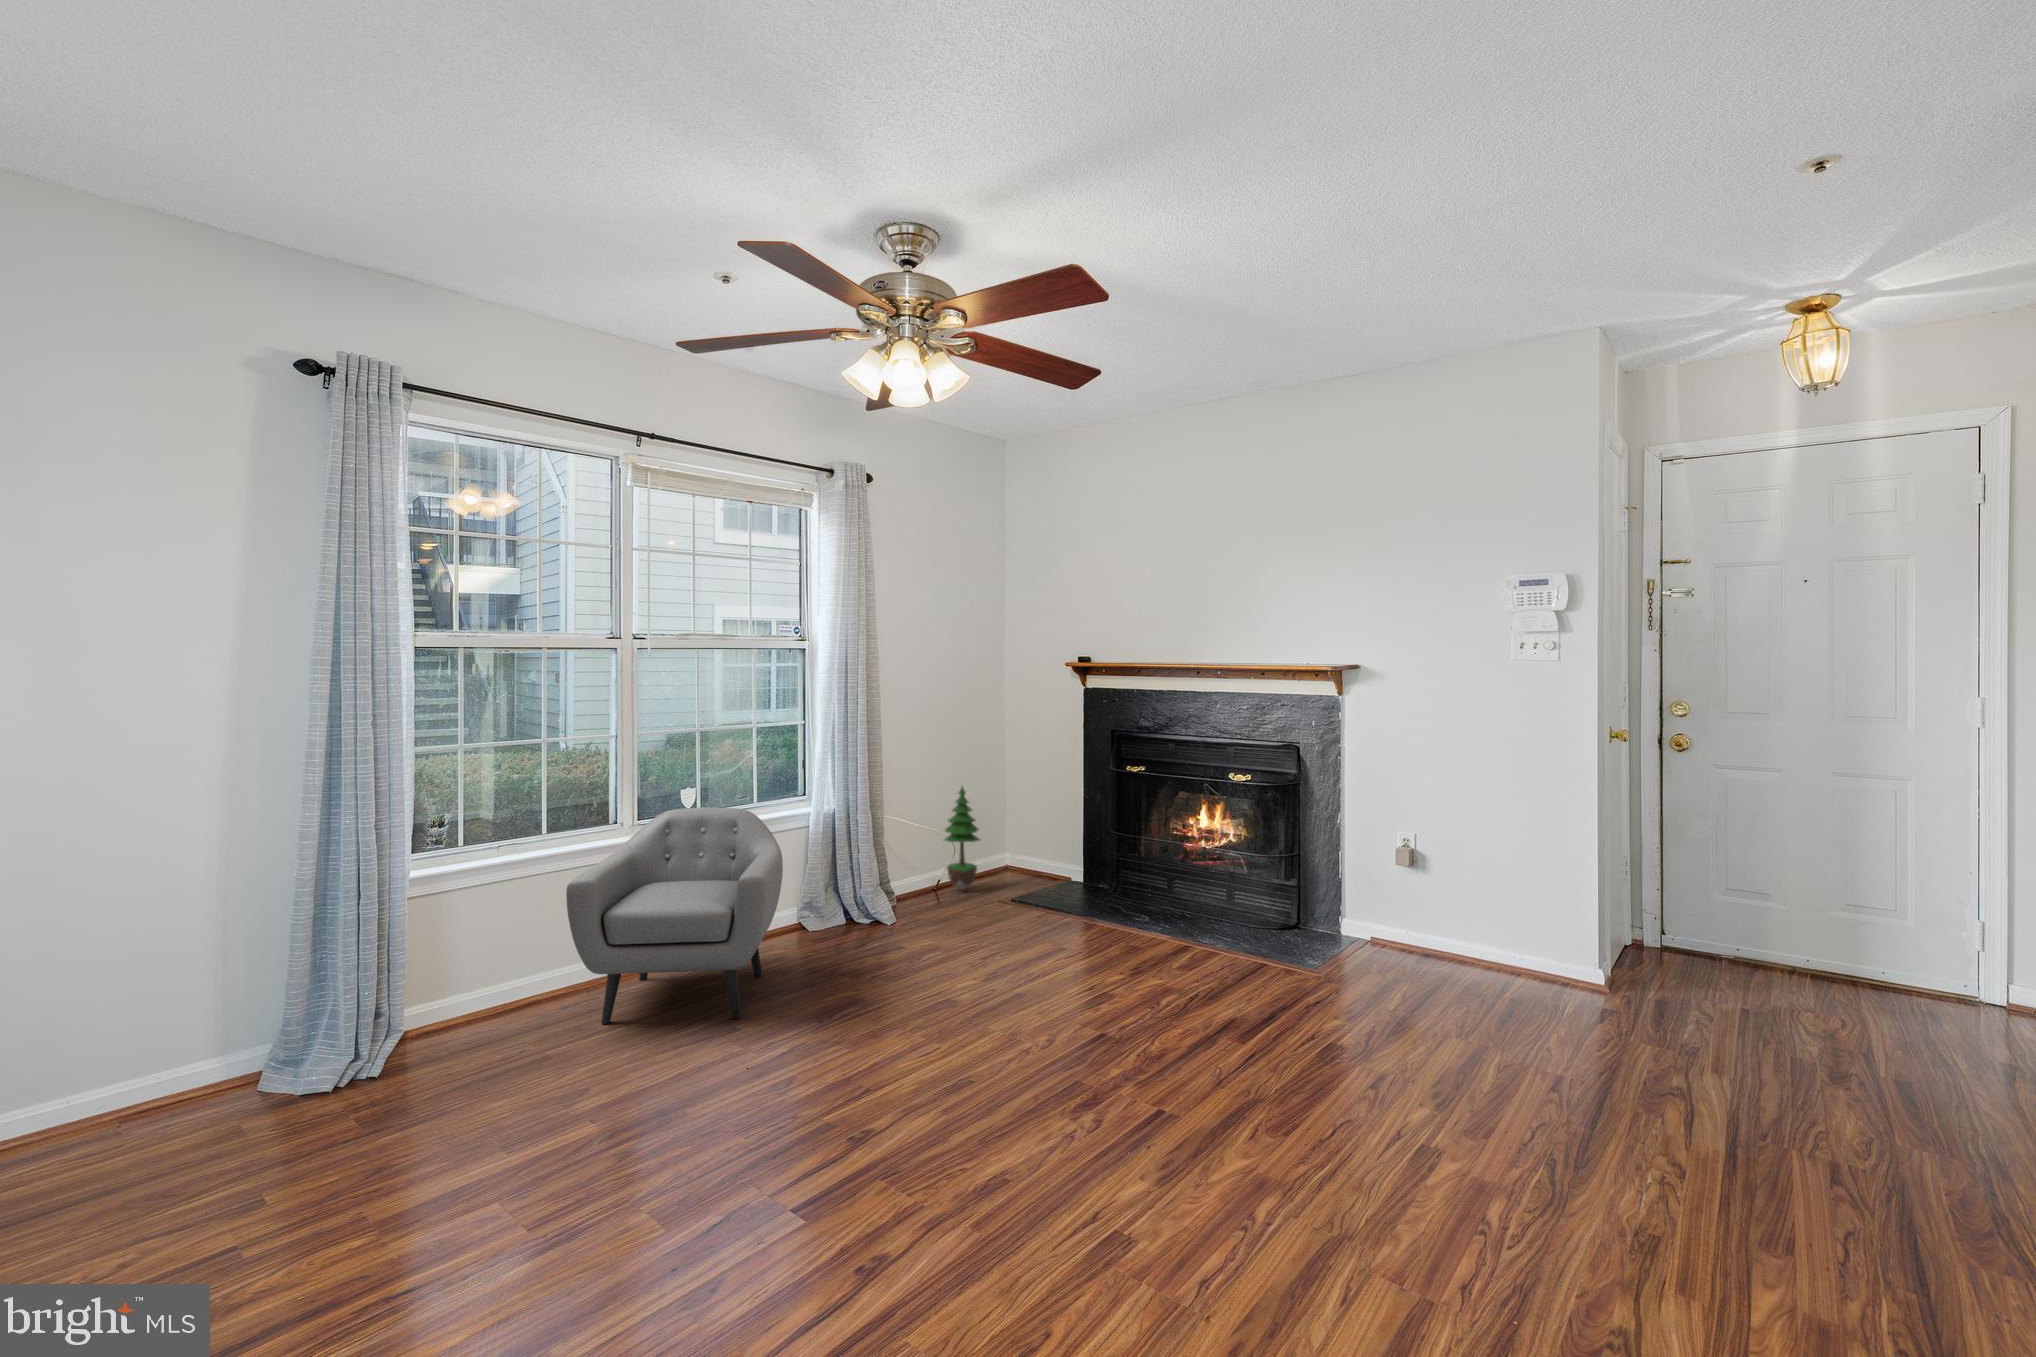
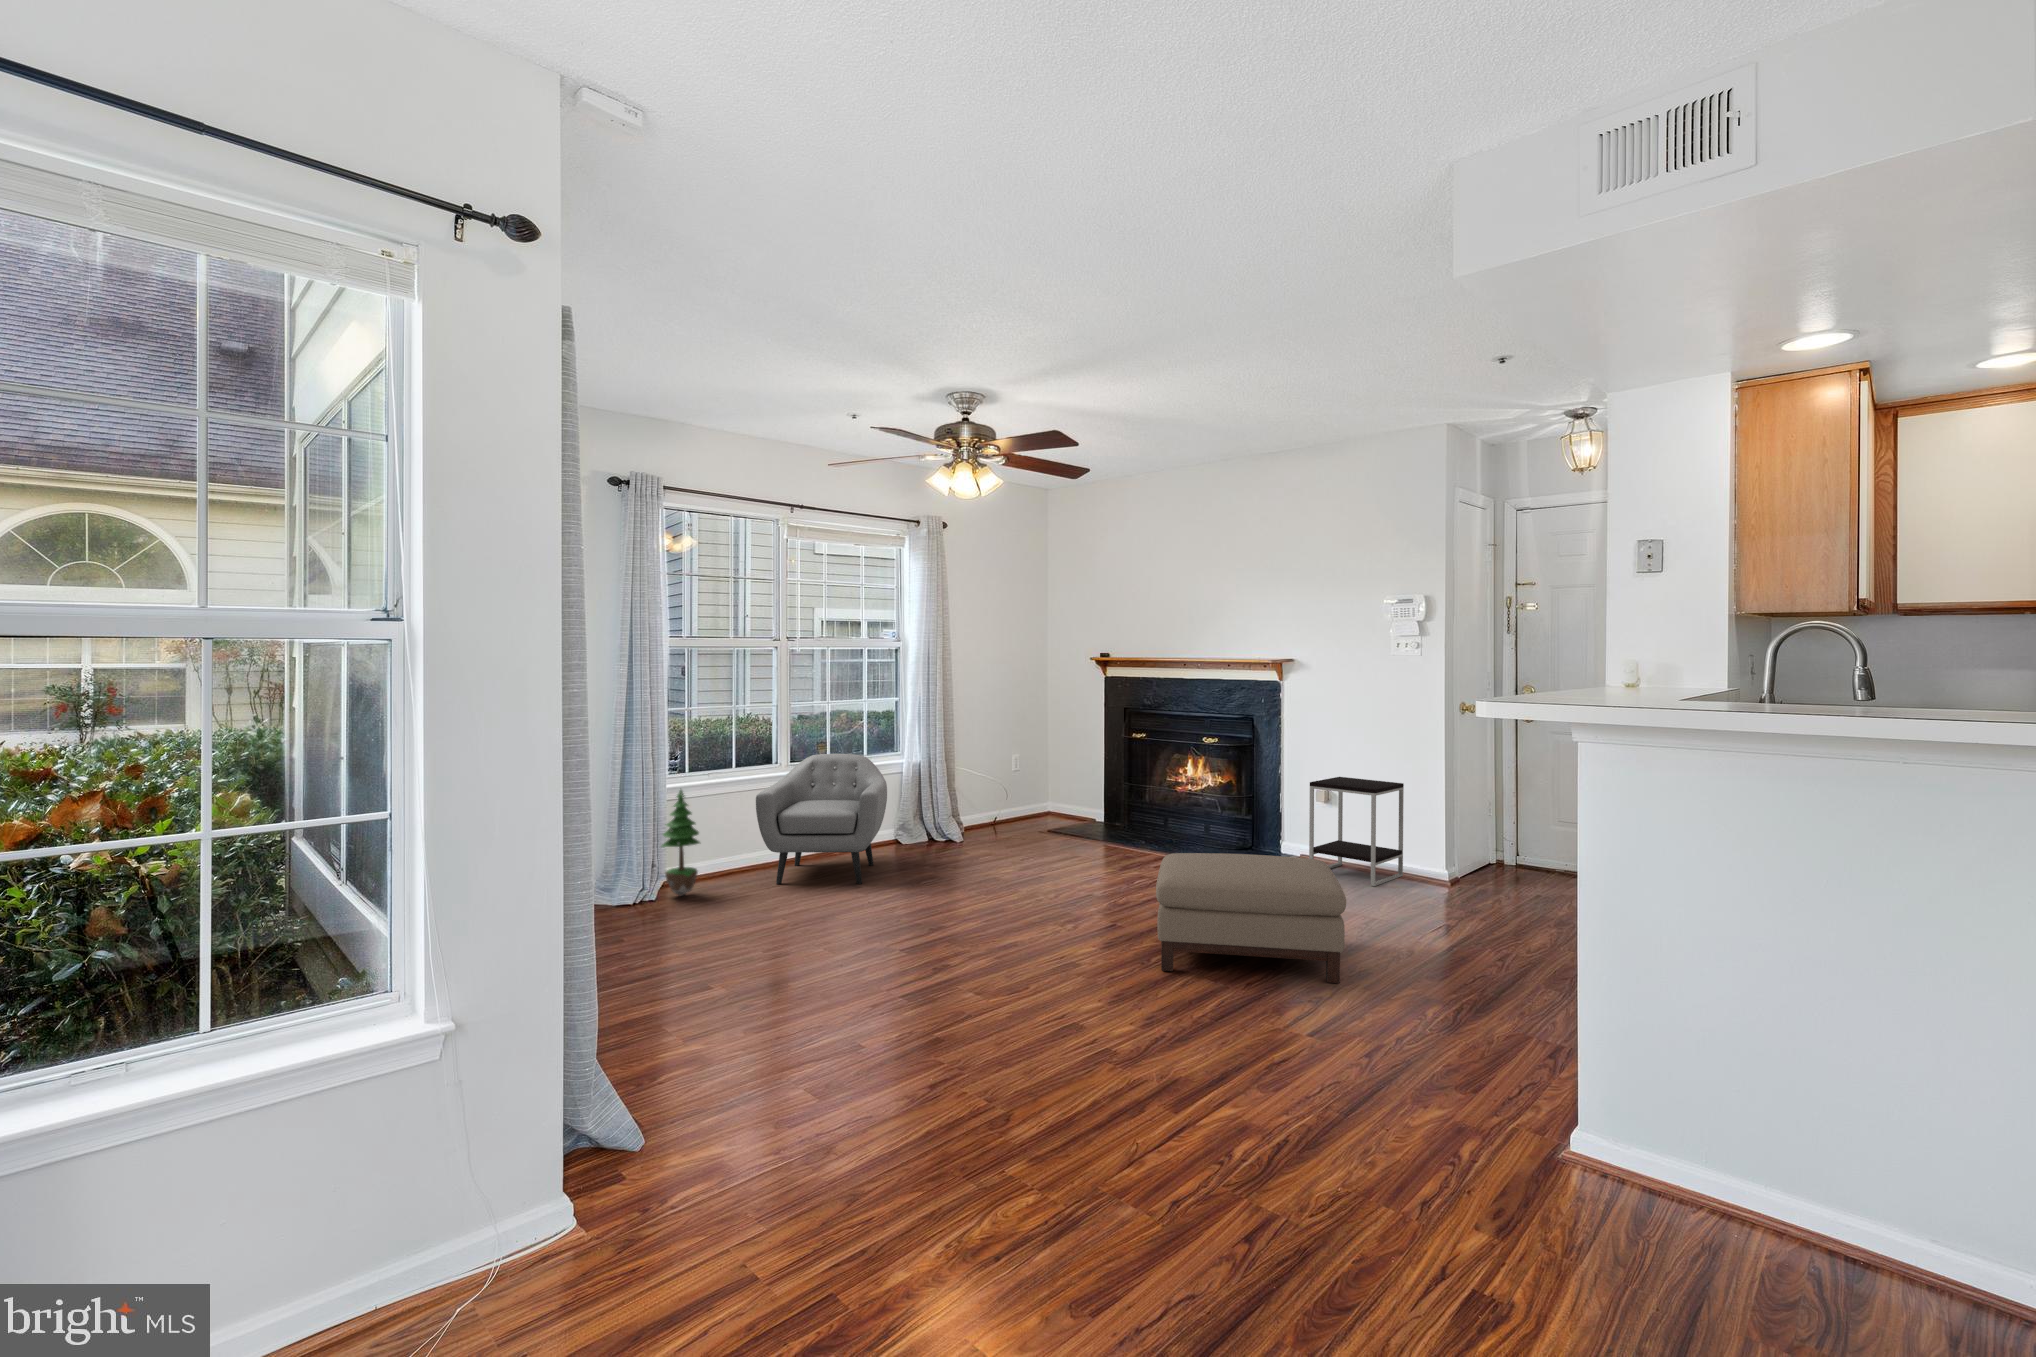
potted tree: present [945,787,979,891] -> present [662,790,700,896]
side table: none [1401,831,1533,999] -> present [1309,777,1404,886]
ottoman: none [1243,991,1628,1262] -> present [1156,853,1346,983]

